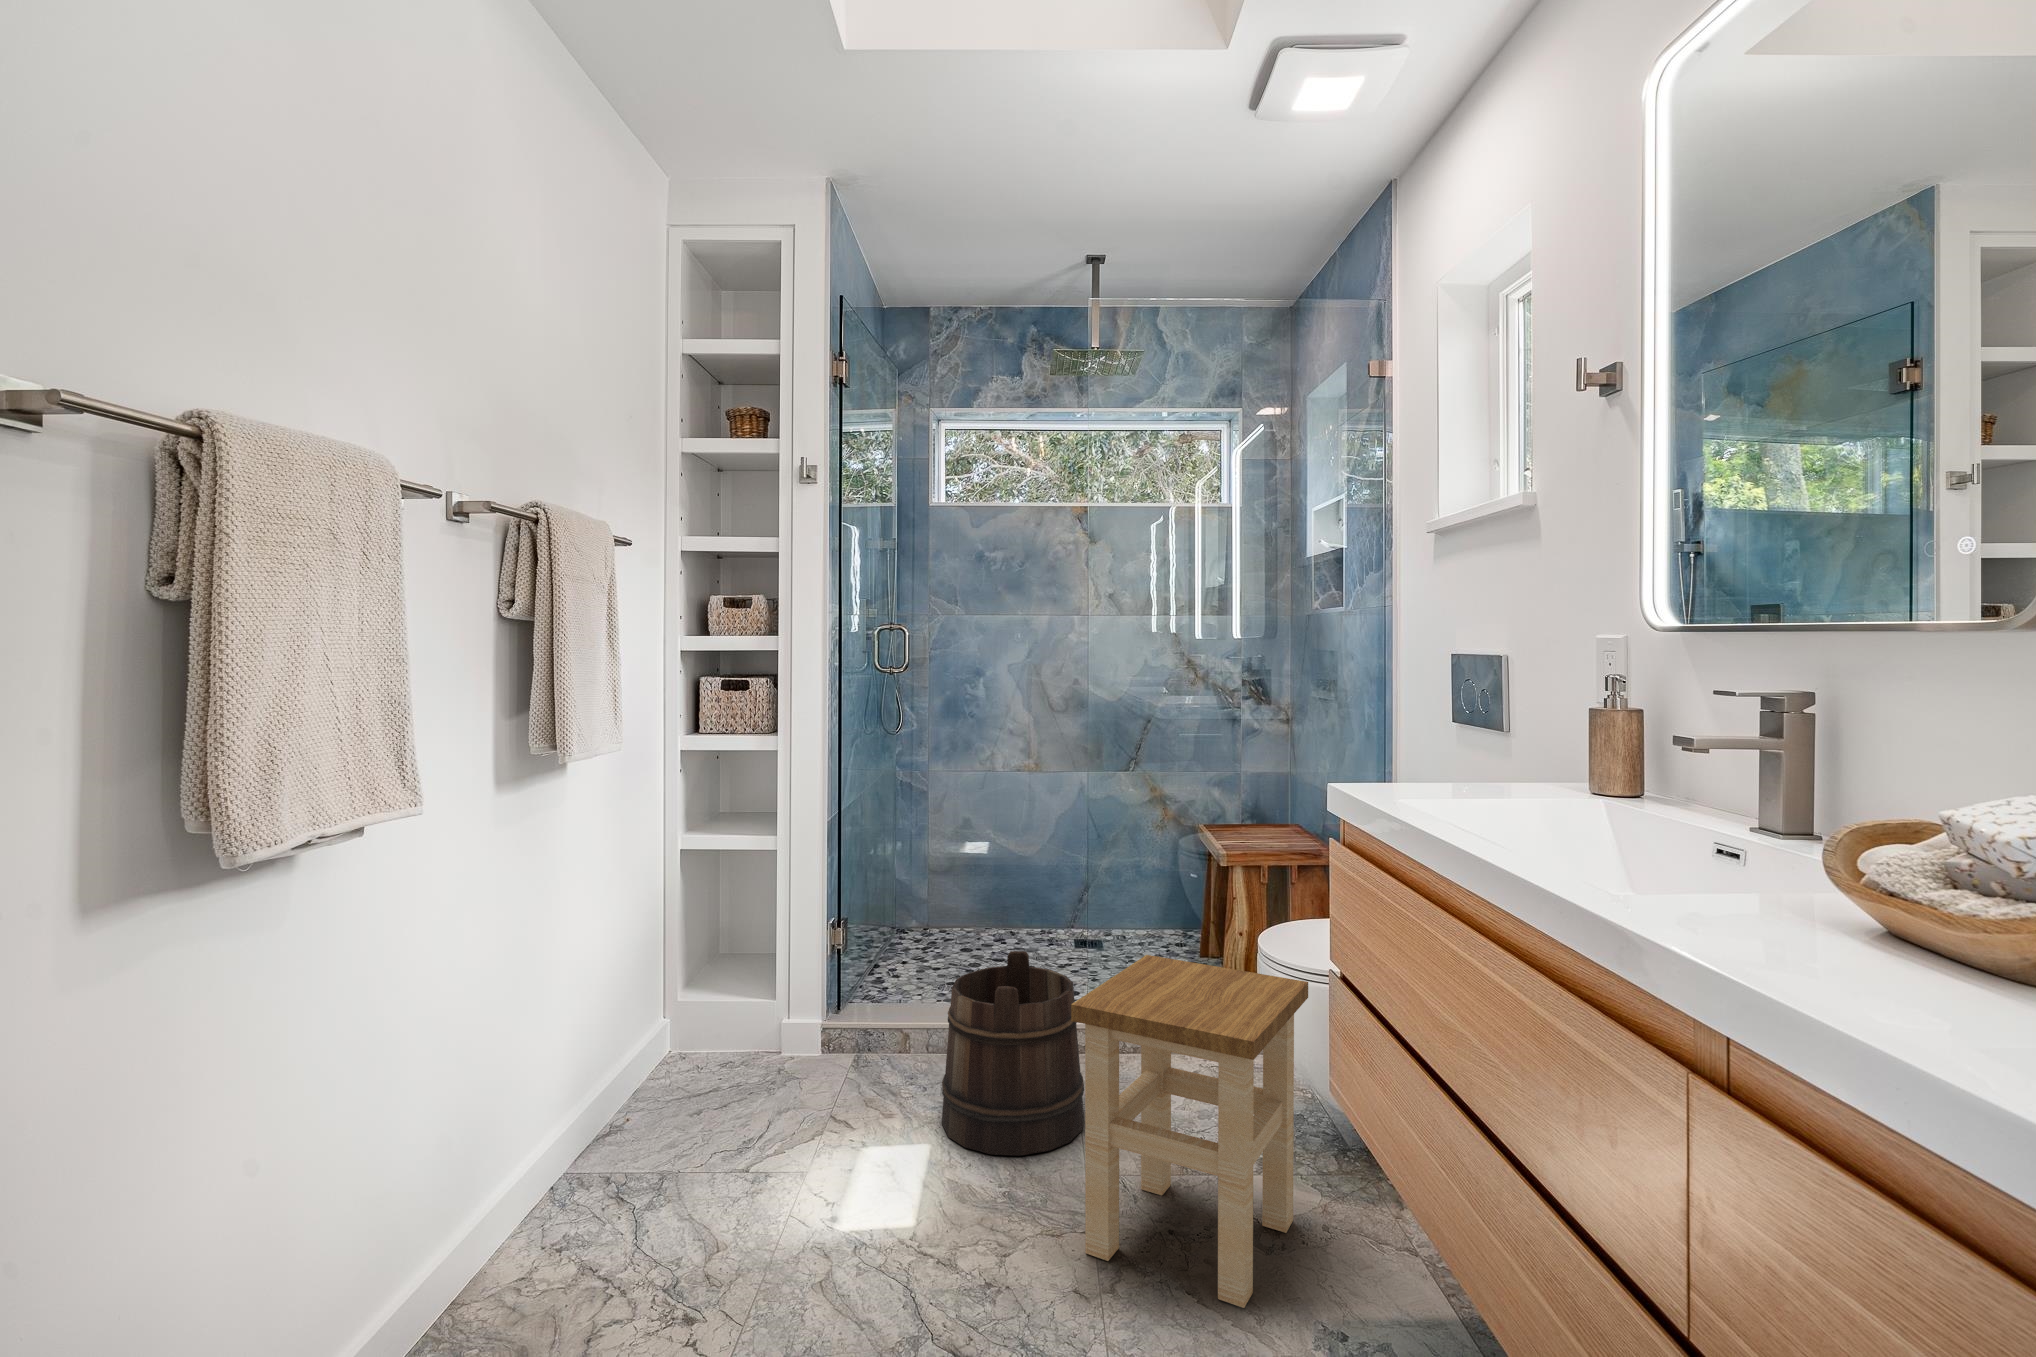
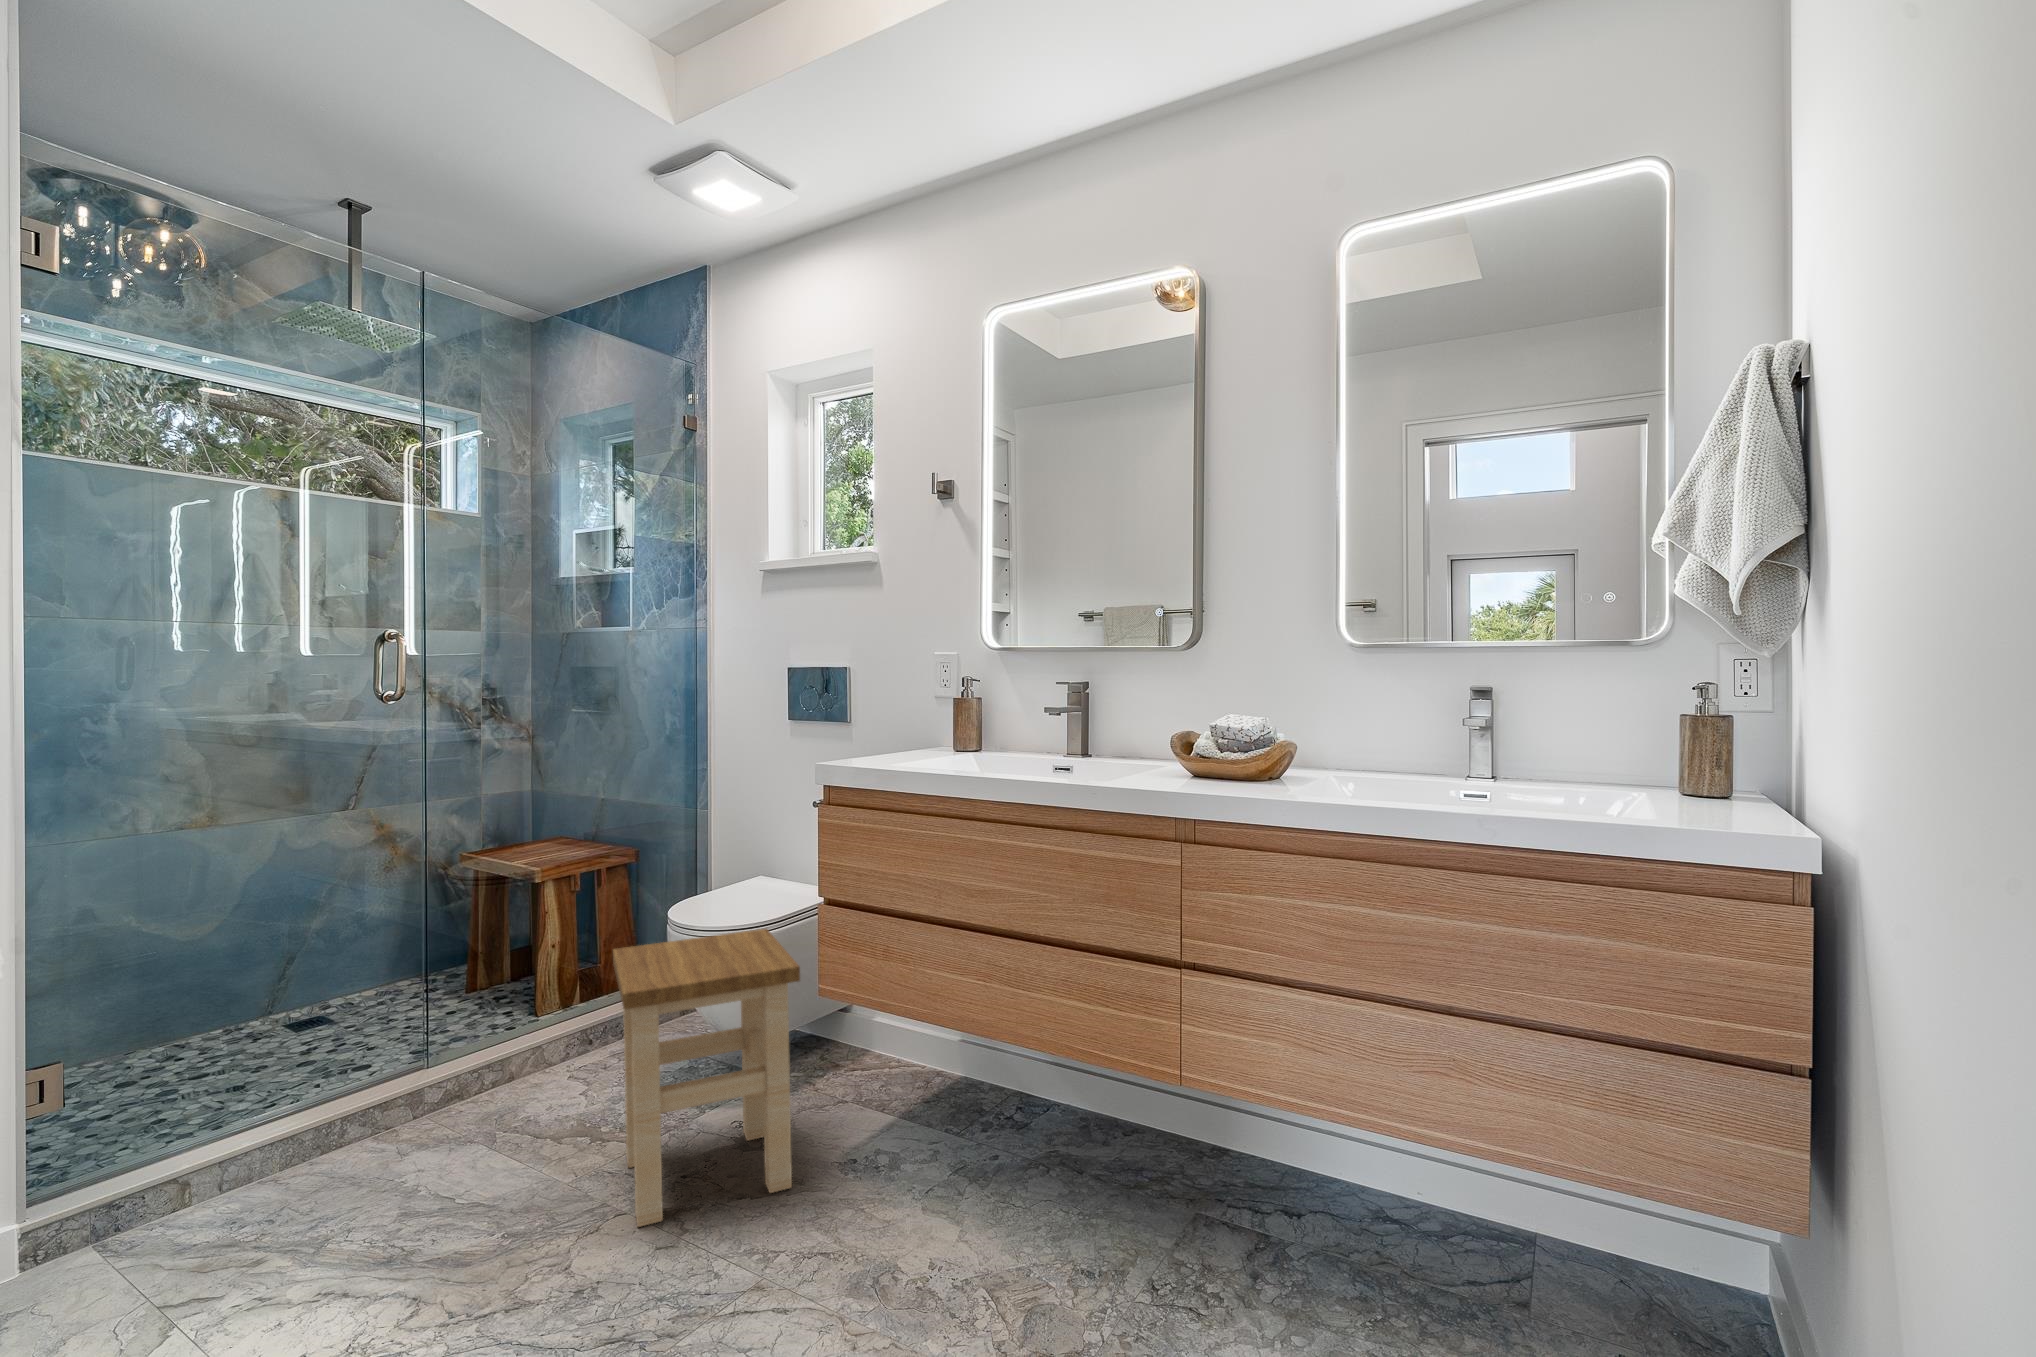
bucket: present [942,951,1084,1156] -> none [333,1002,519,1232]

